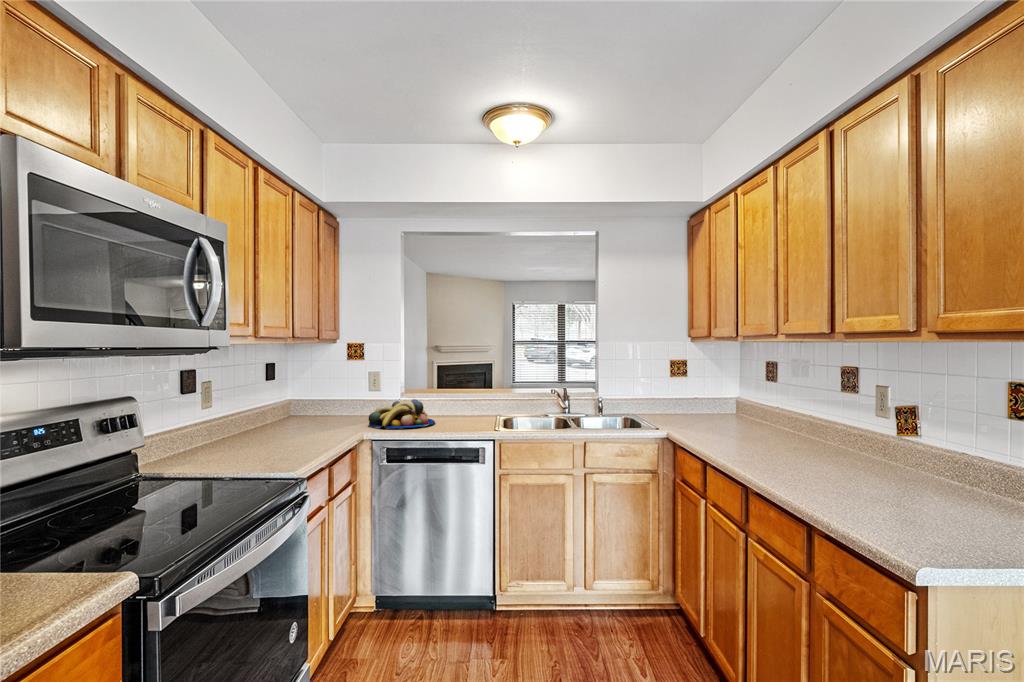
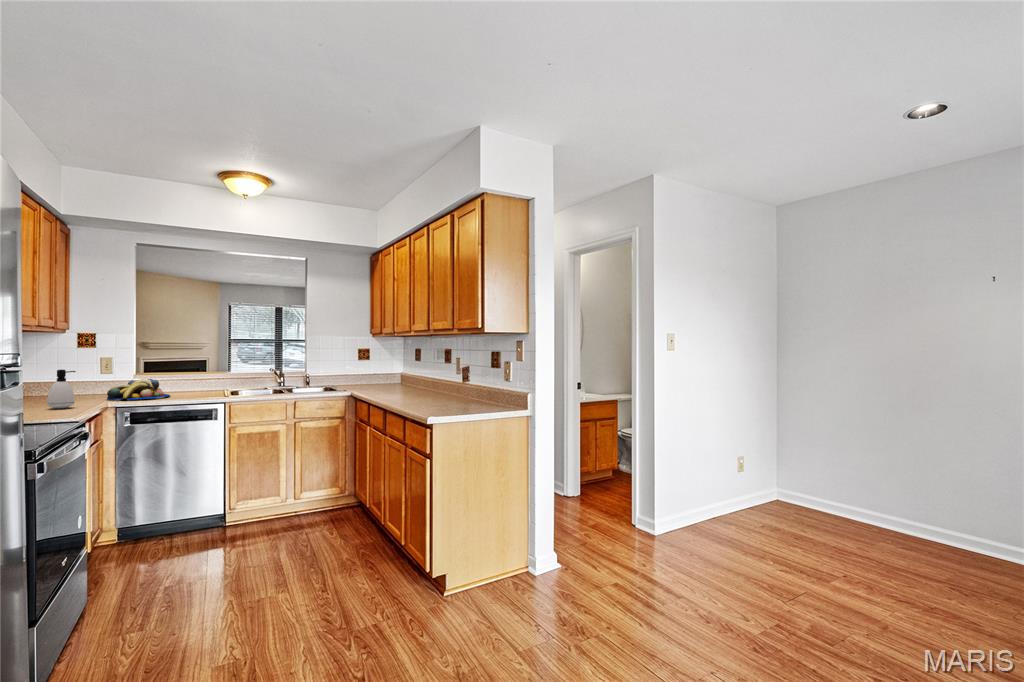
soap dispenser: none [297,392,325,441] -> present [47,370,76,408]

